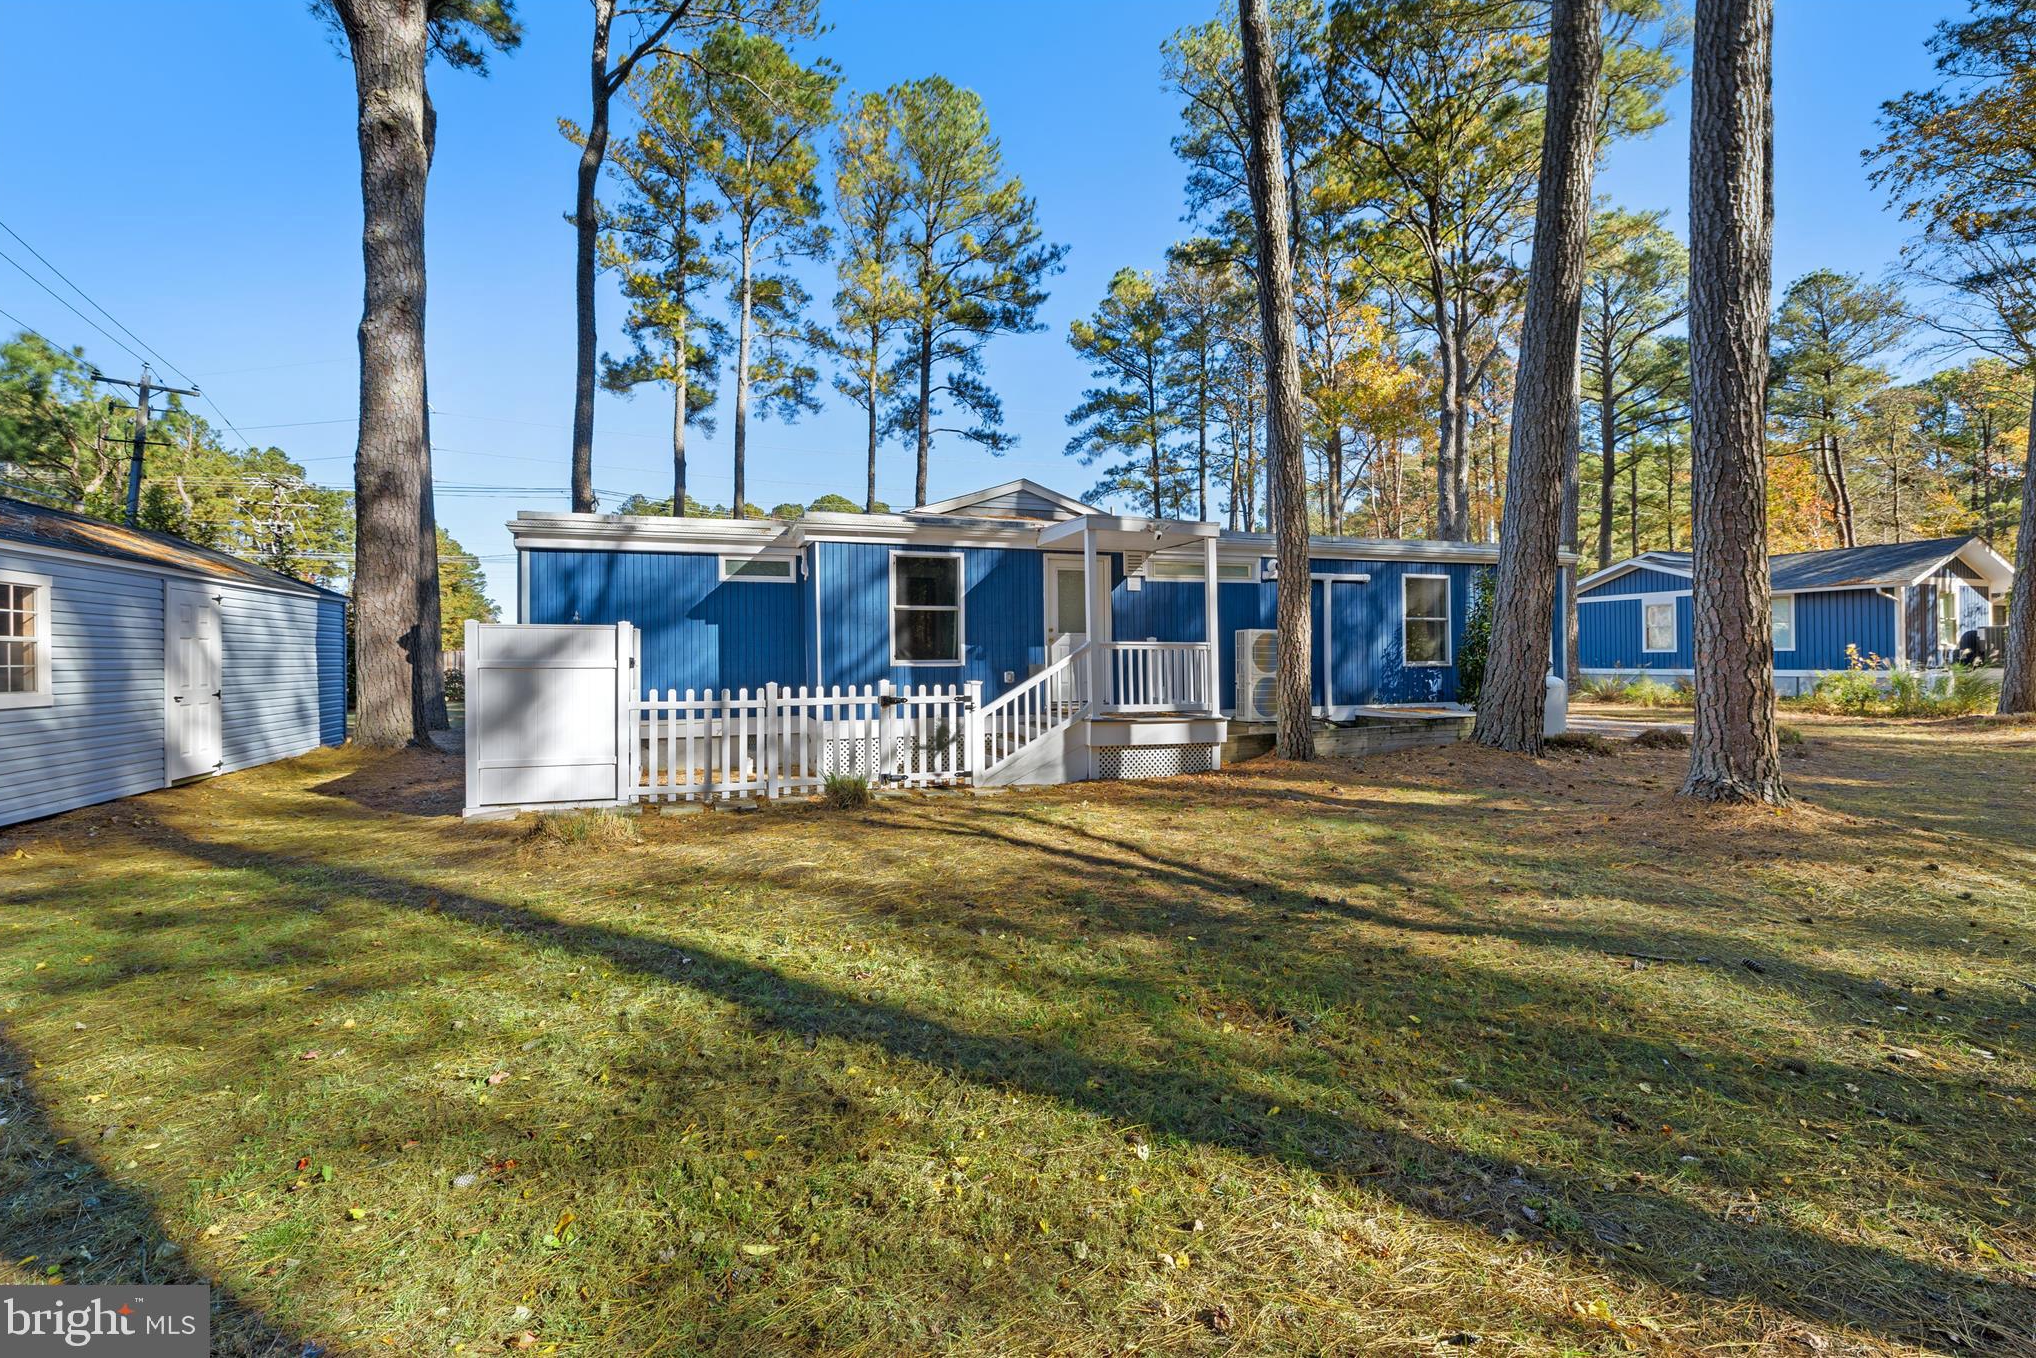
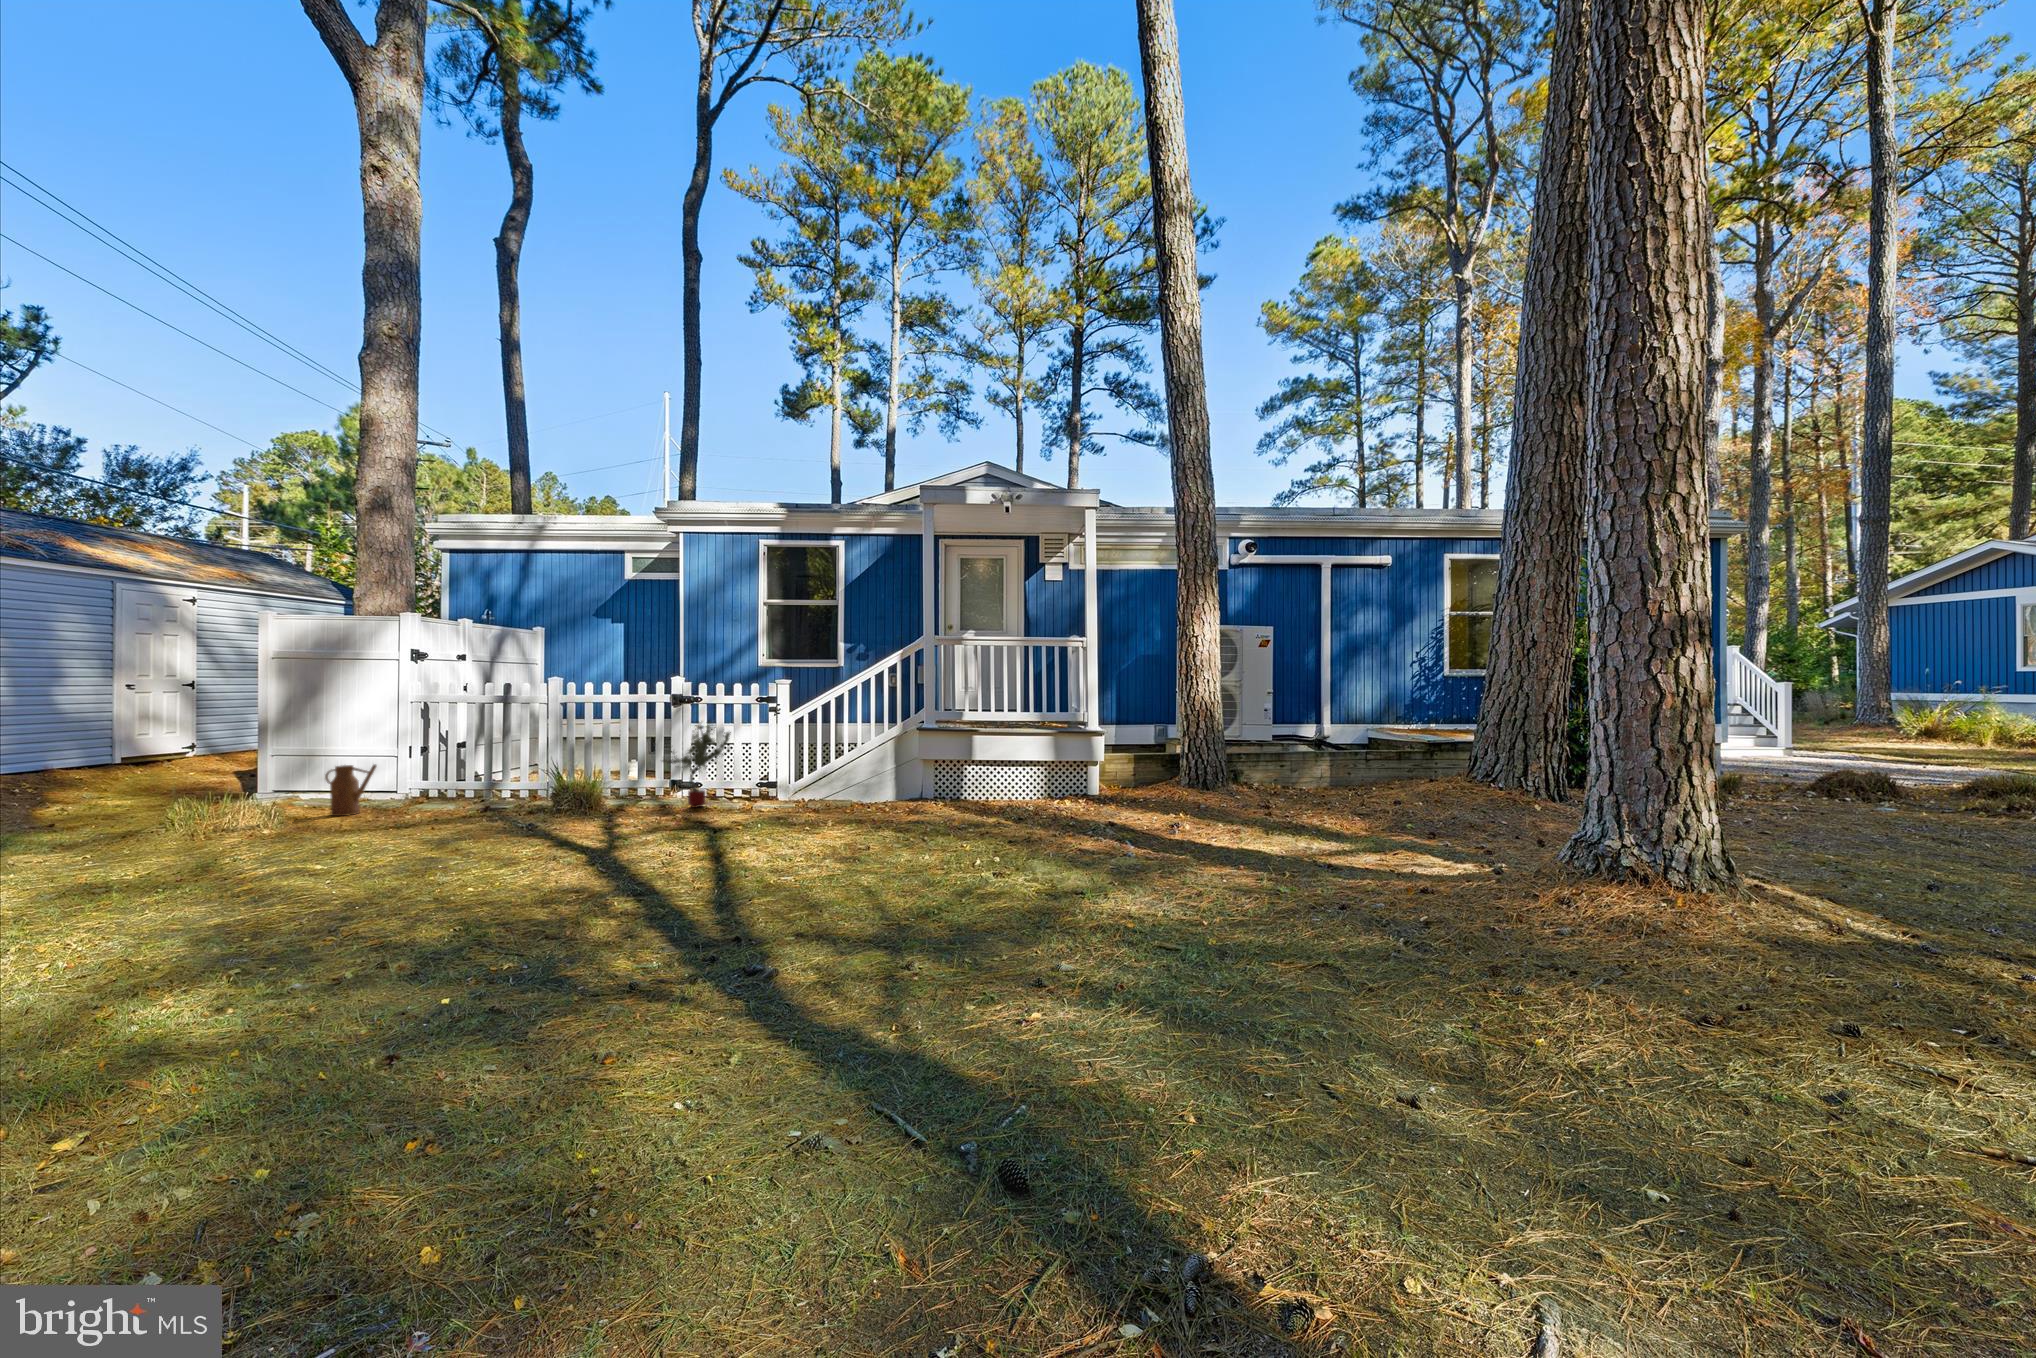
watering can: none [611,758,659,805] -> present [325,765,376,816]

